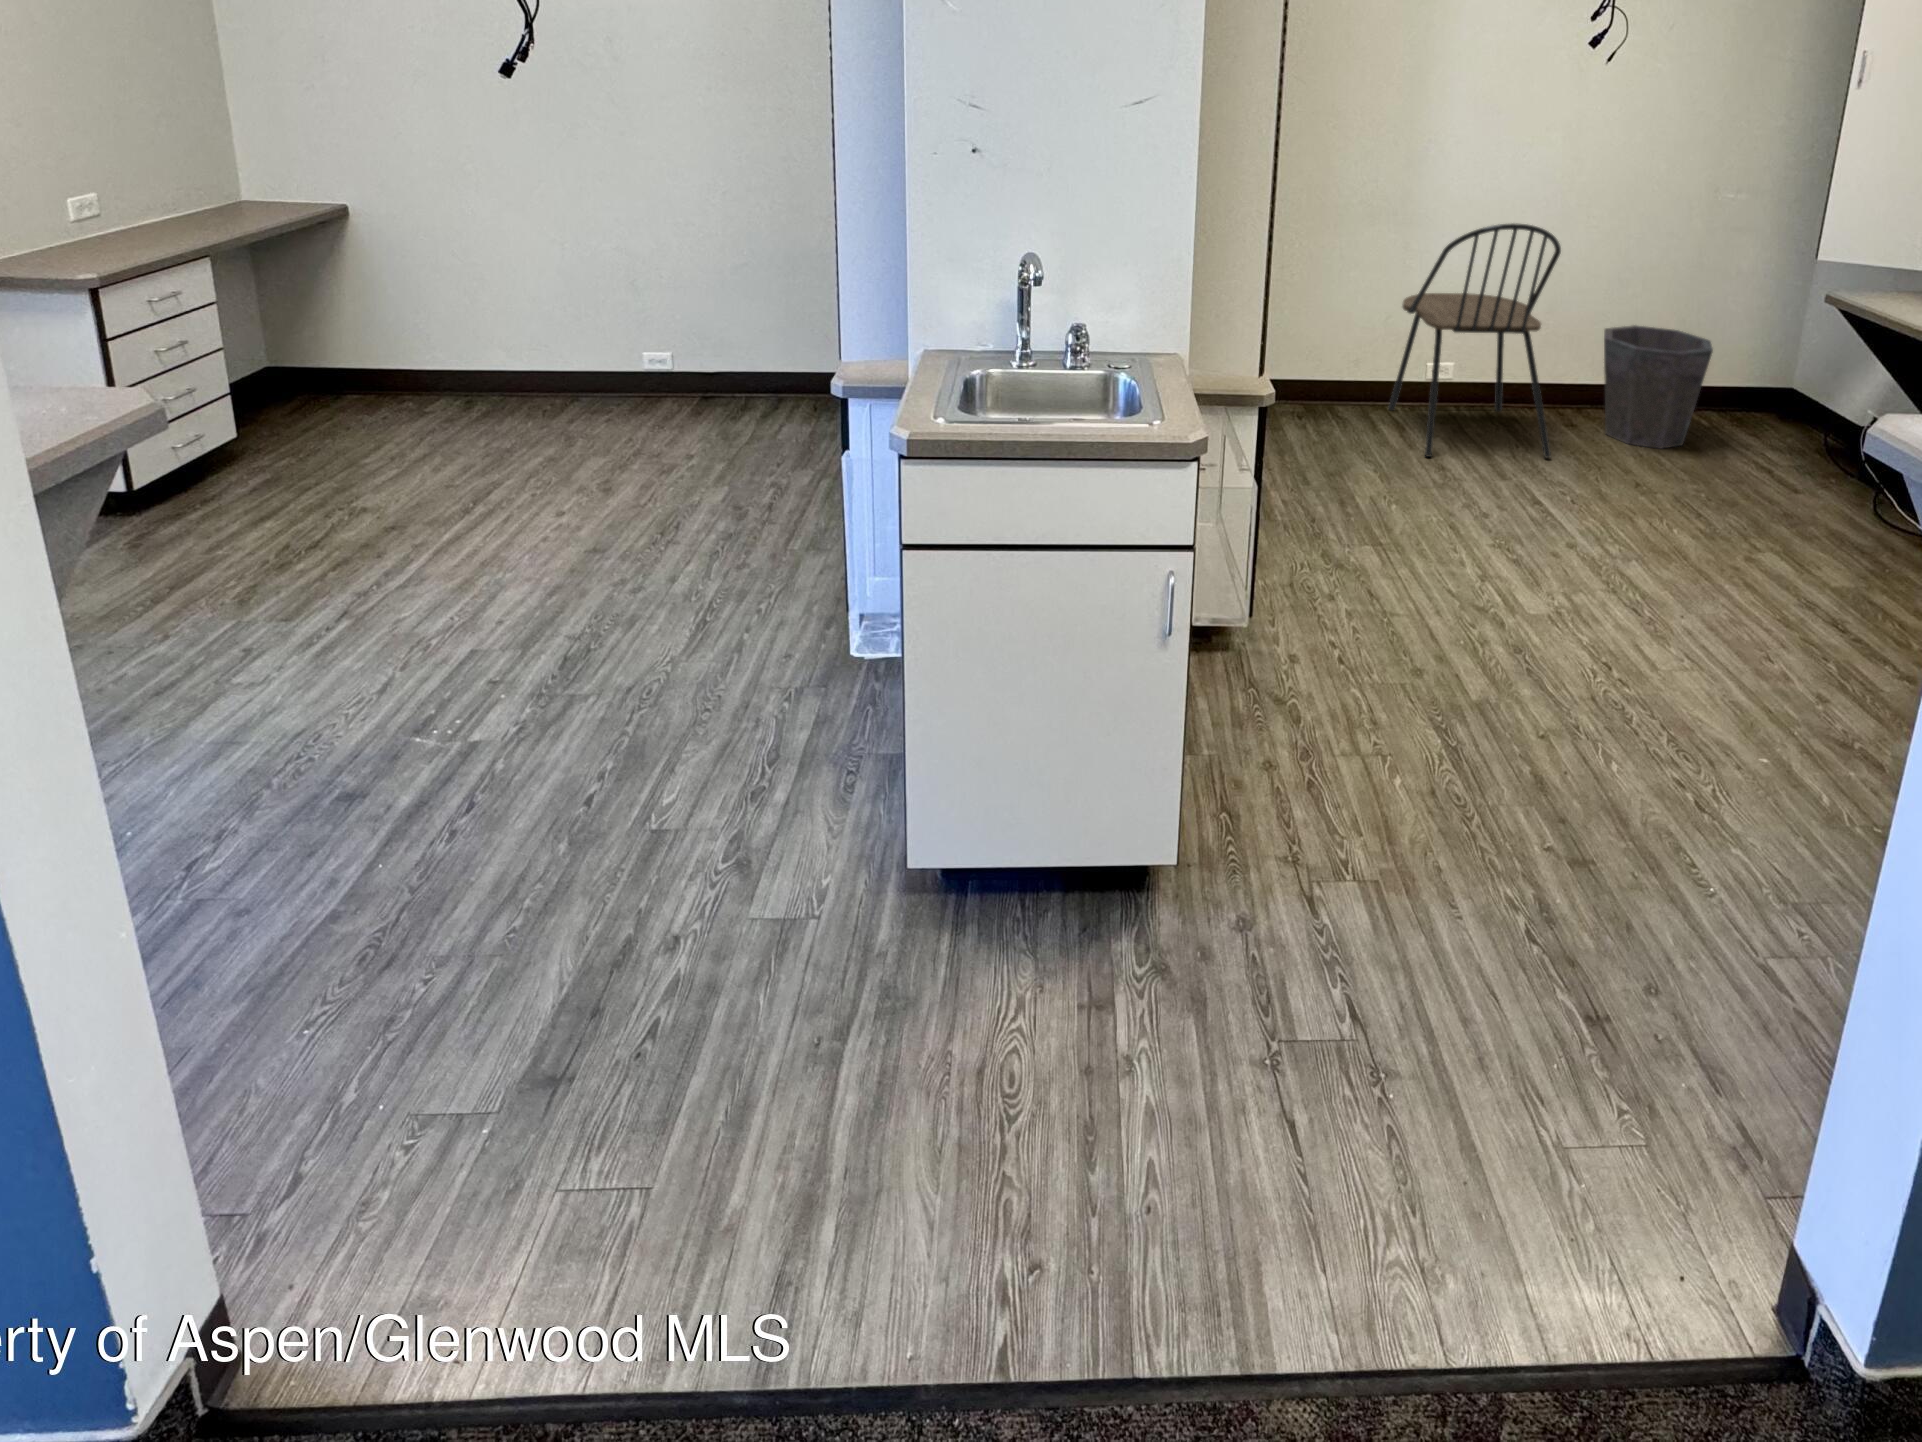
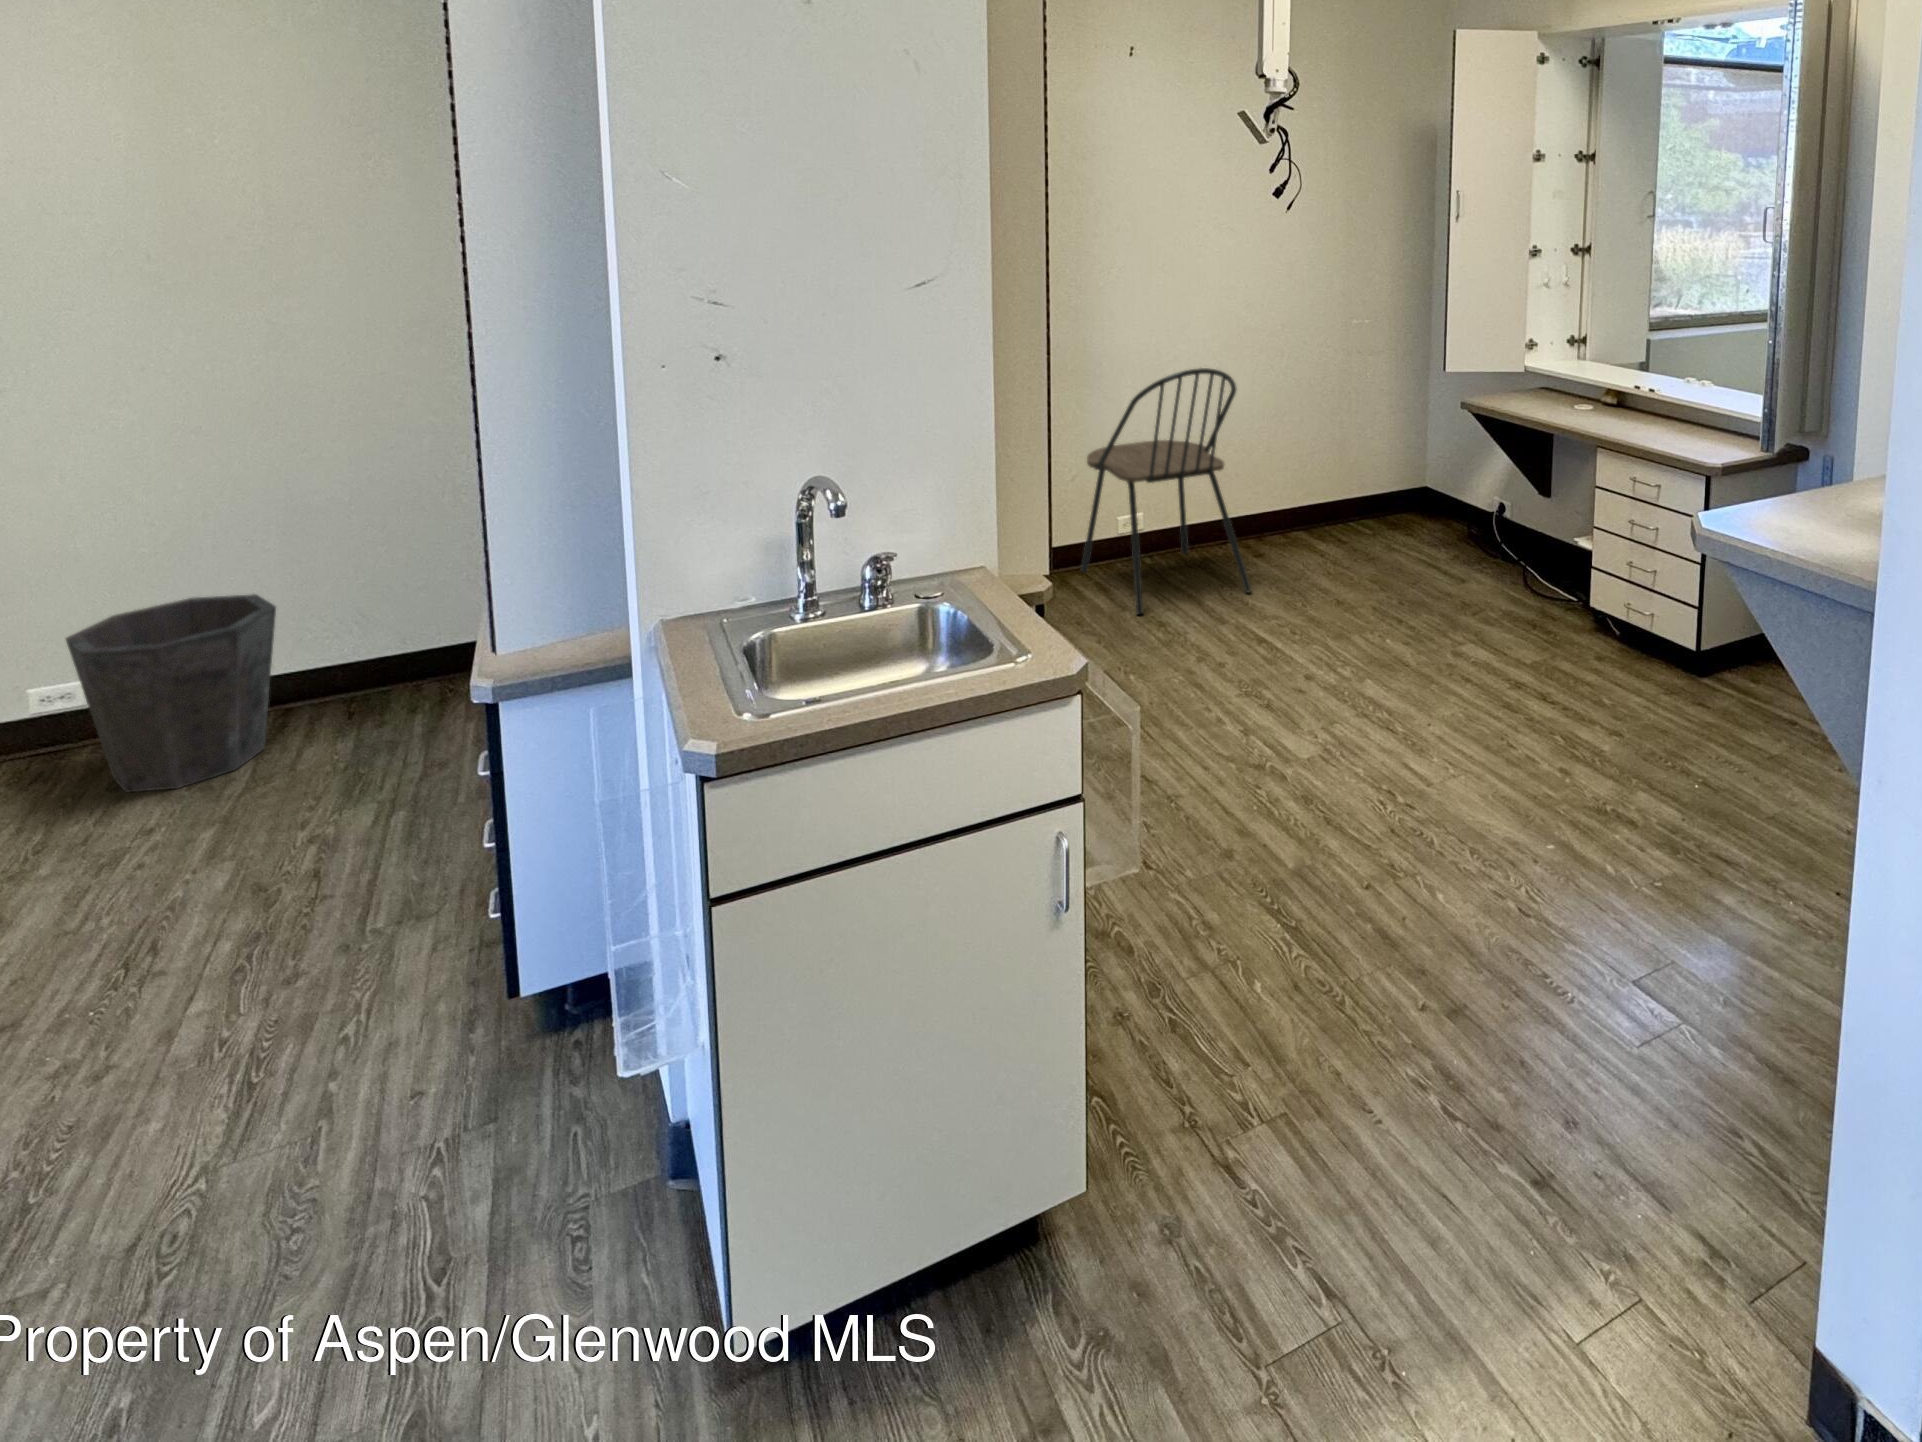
waste bin: present [1604,325,1713,449] -> present [66,594,276,792]

